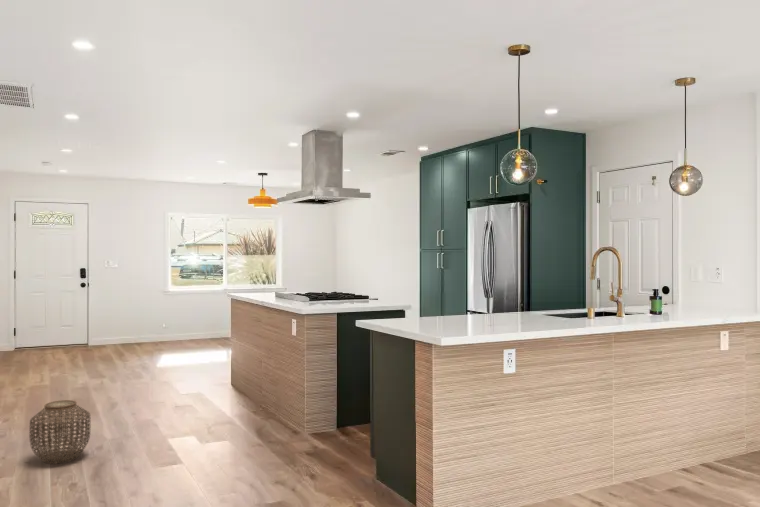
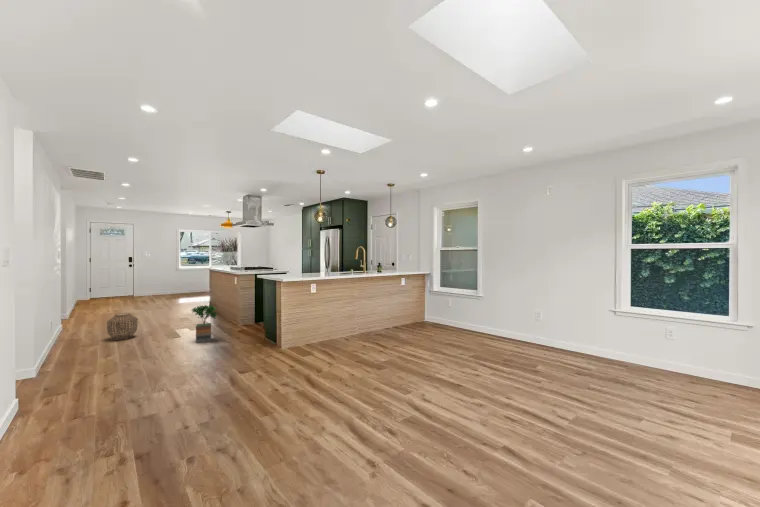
potted tree: none [204,392,266,489] -> present [192,305,217,343]

